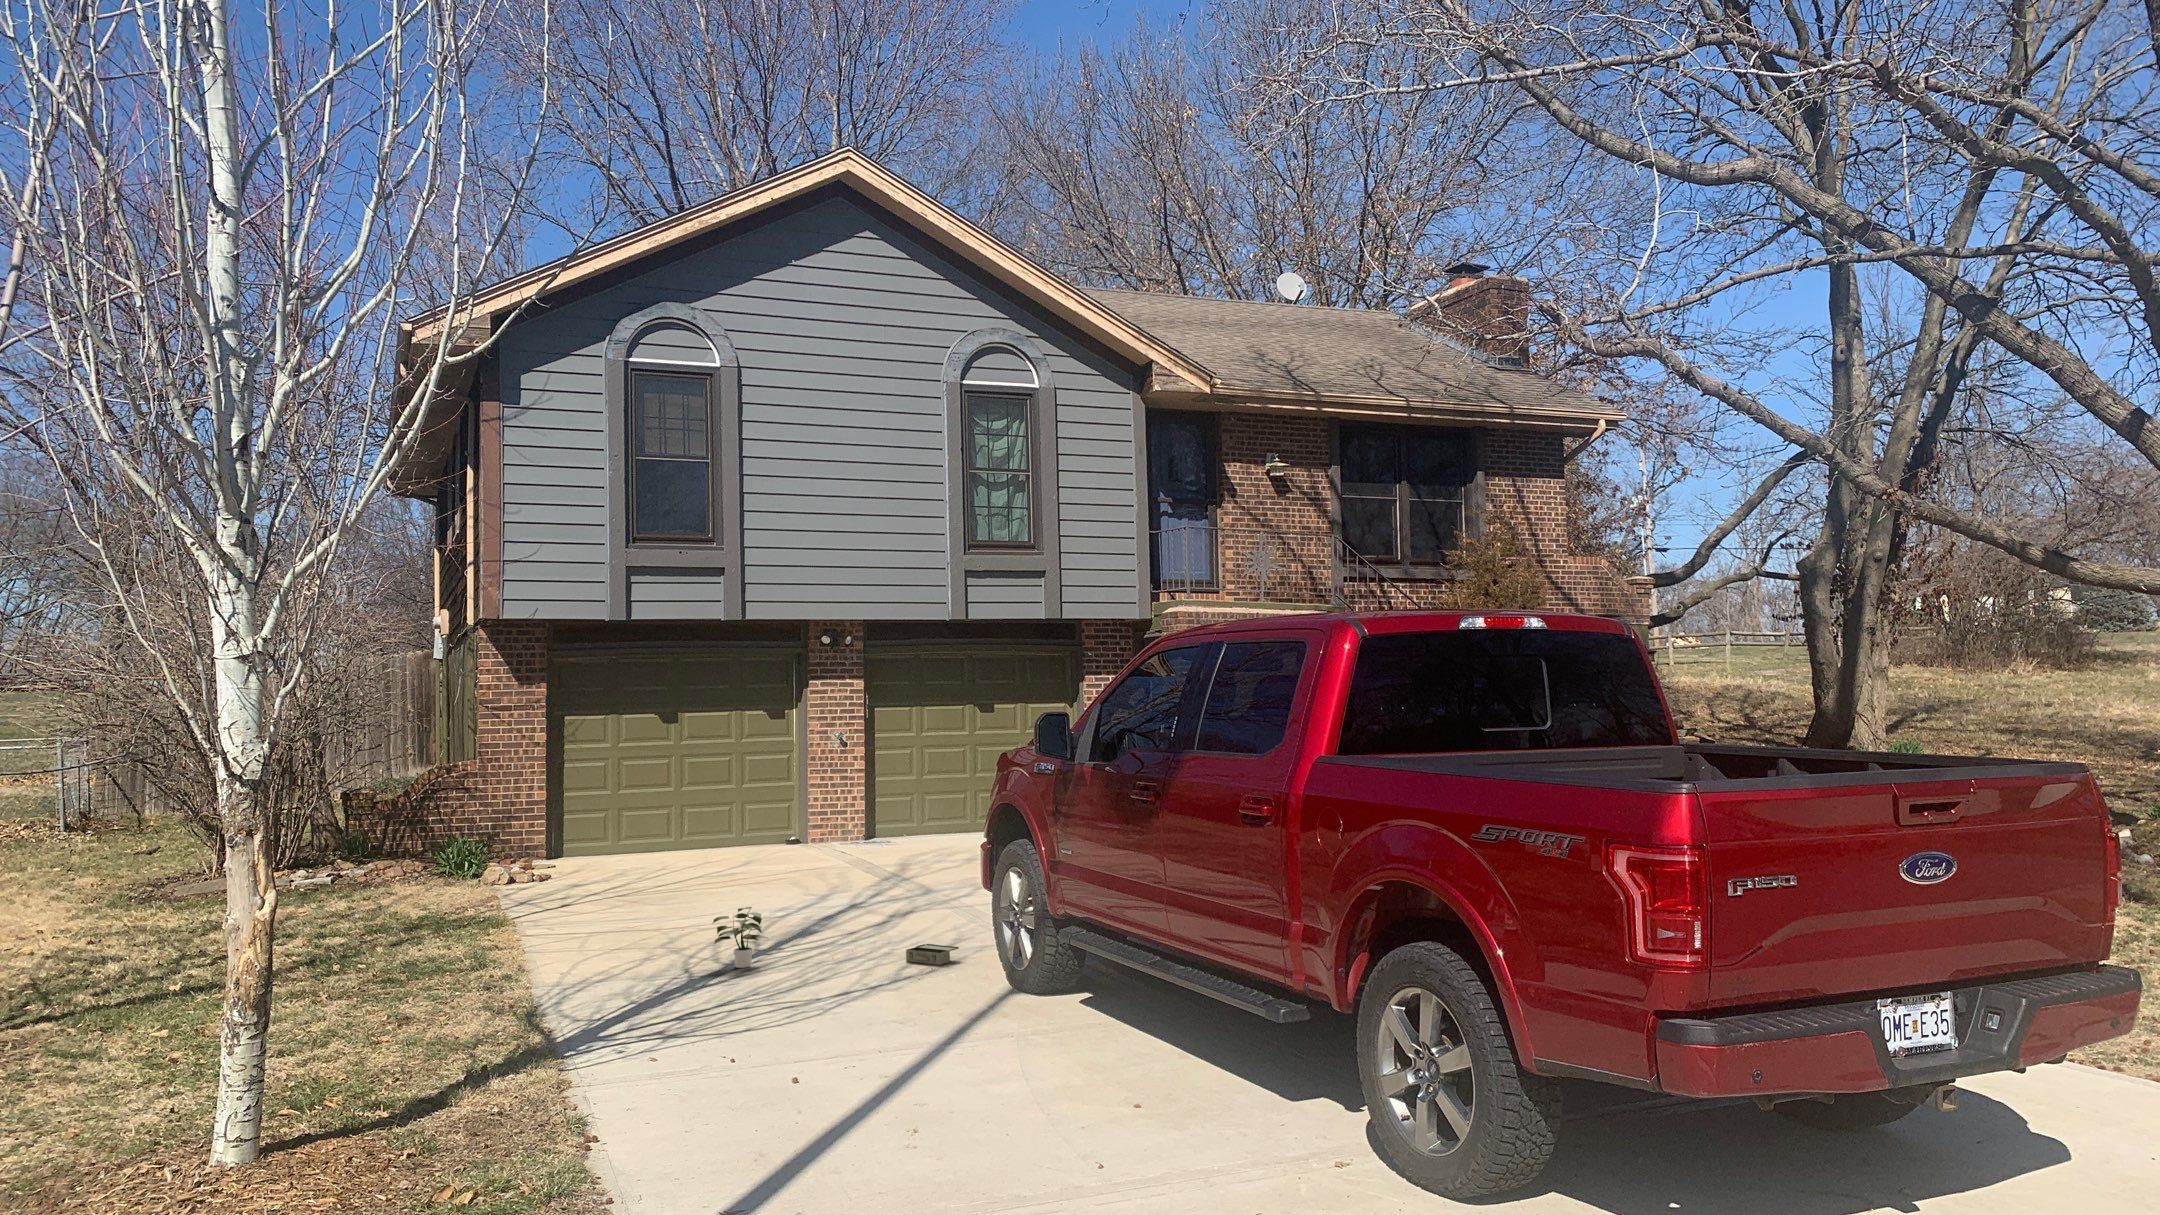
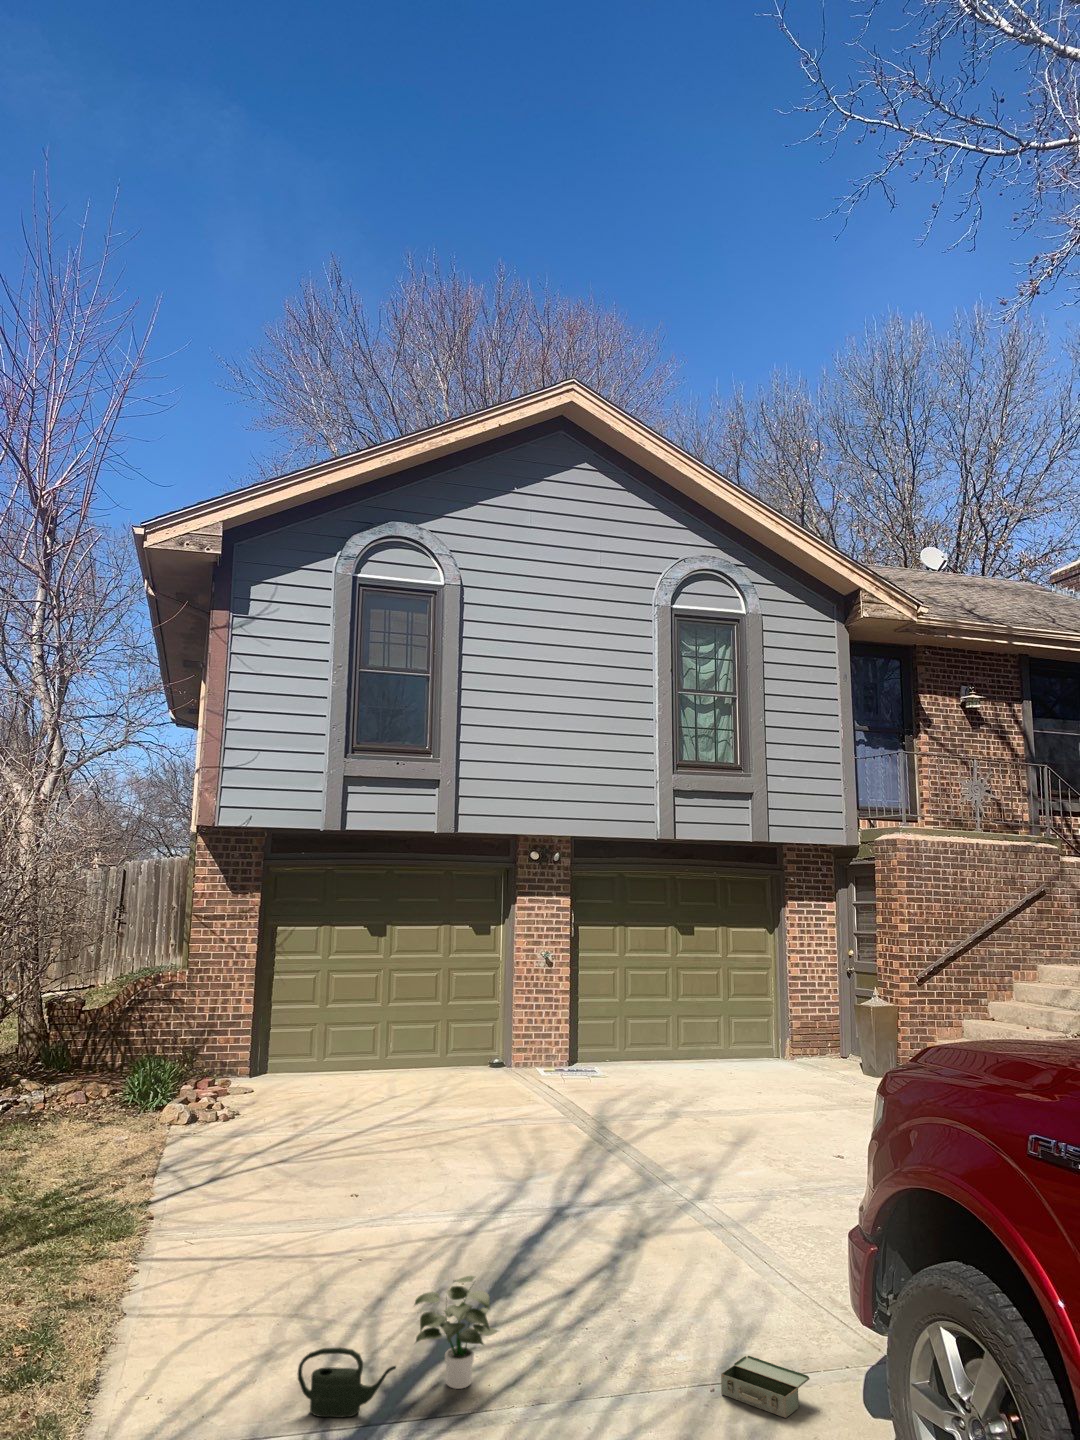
watering can: none [642,941,703,978] -> present [298,1348,396,1417]

